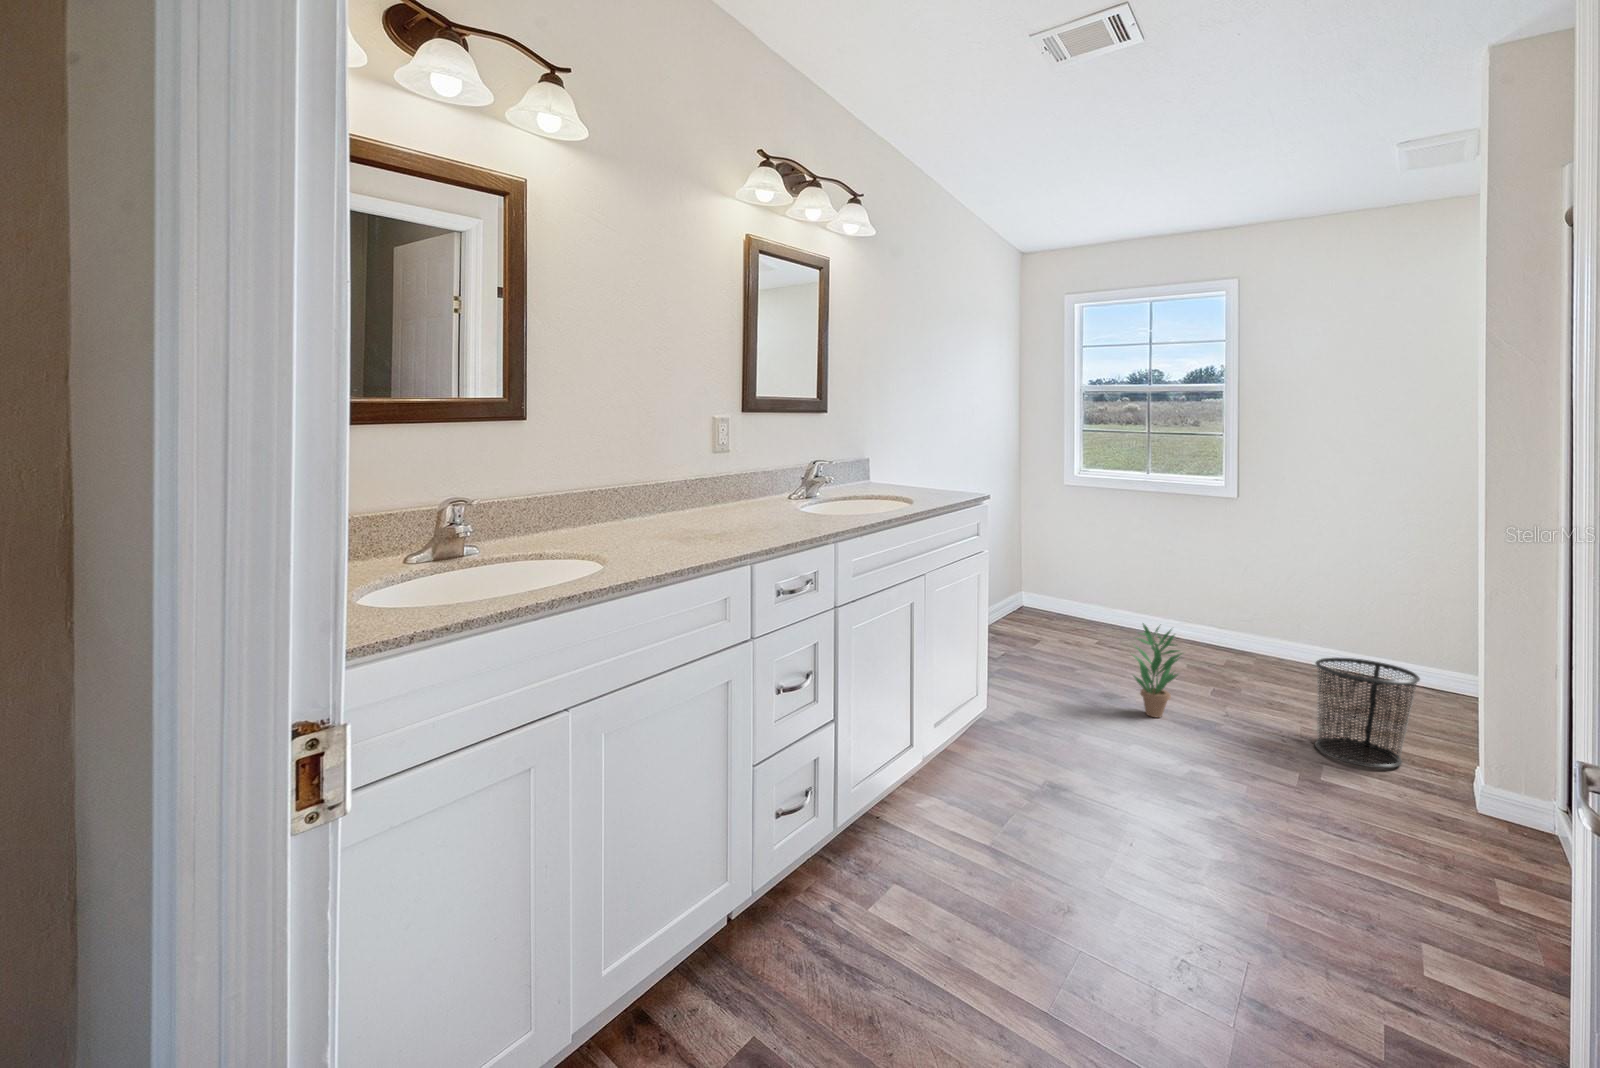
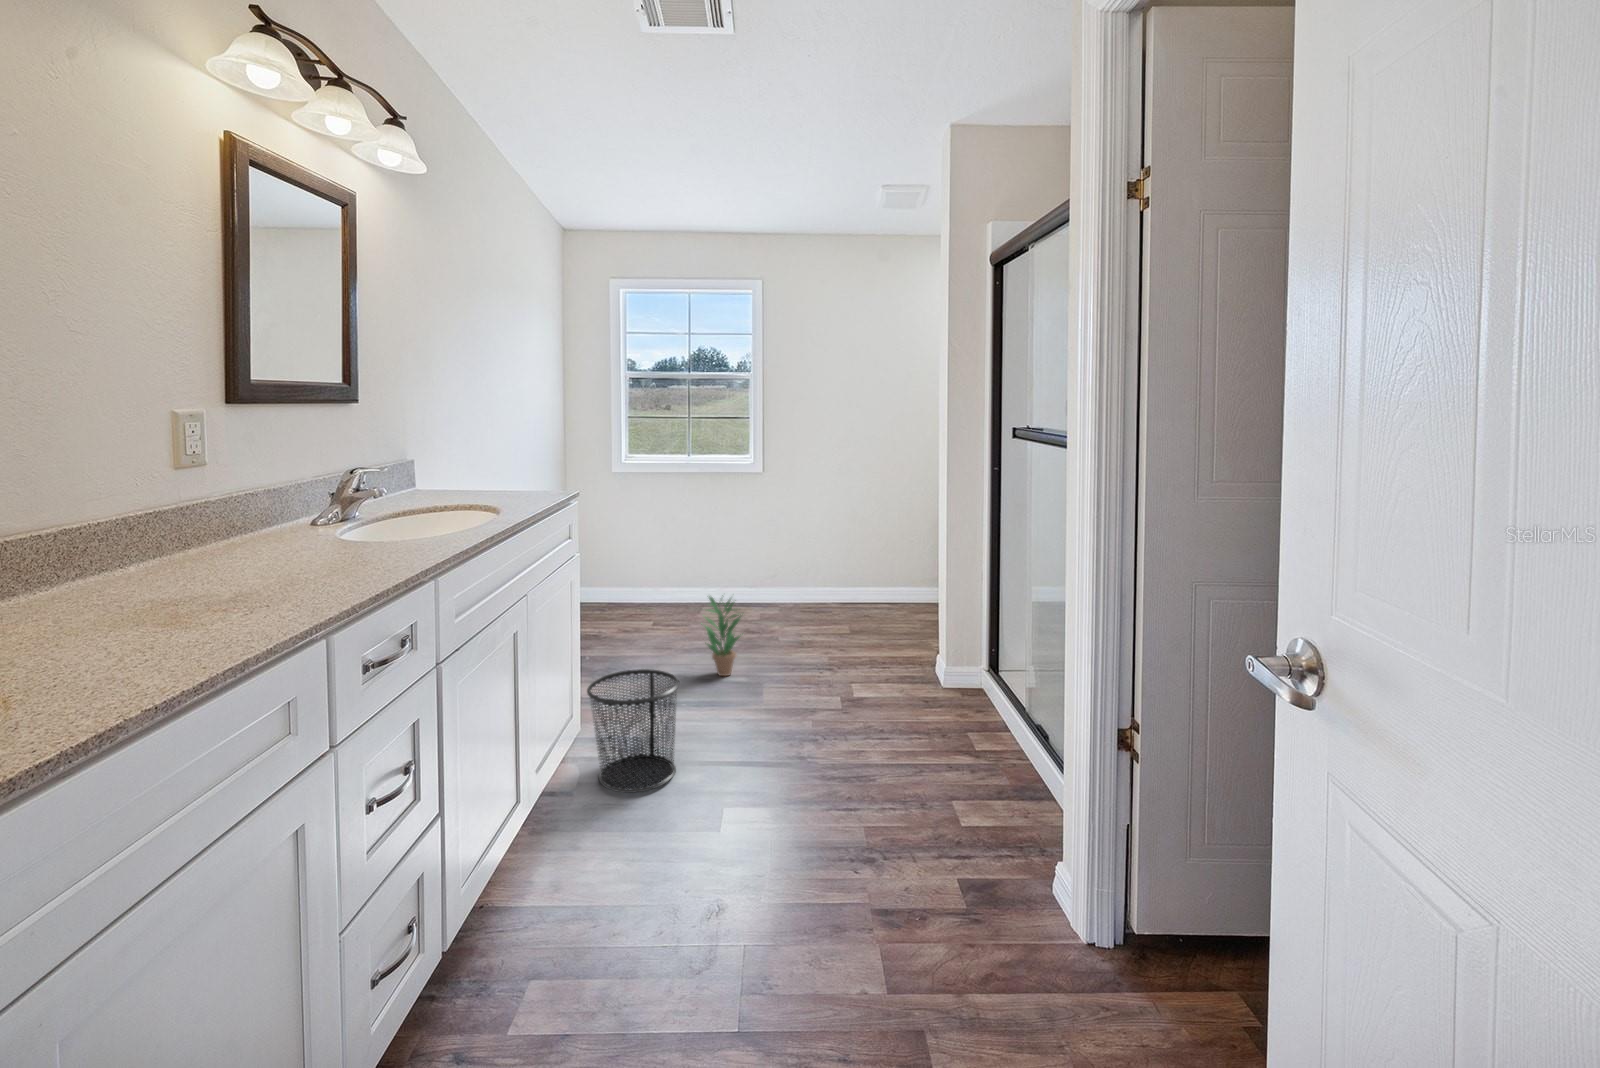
waste bin: present [1315,657,1420,768] -> present [587,669,679,793]

